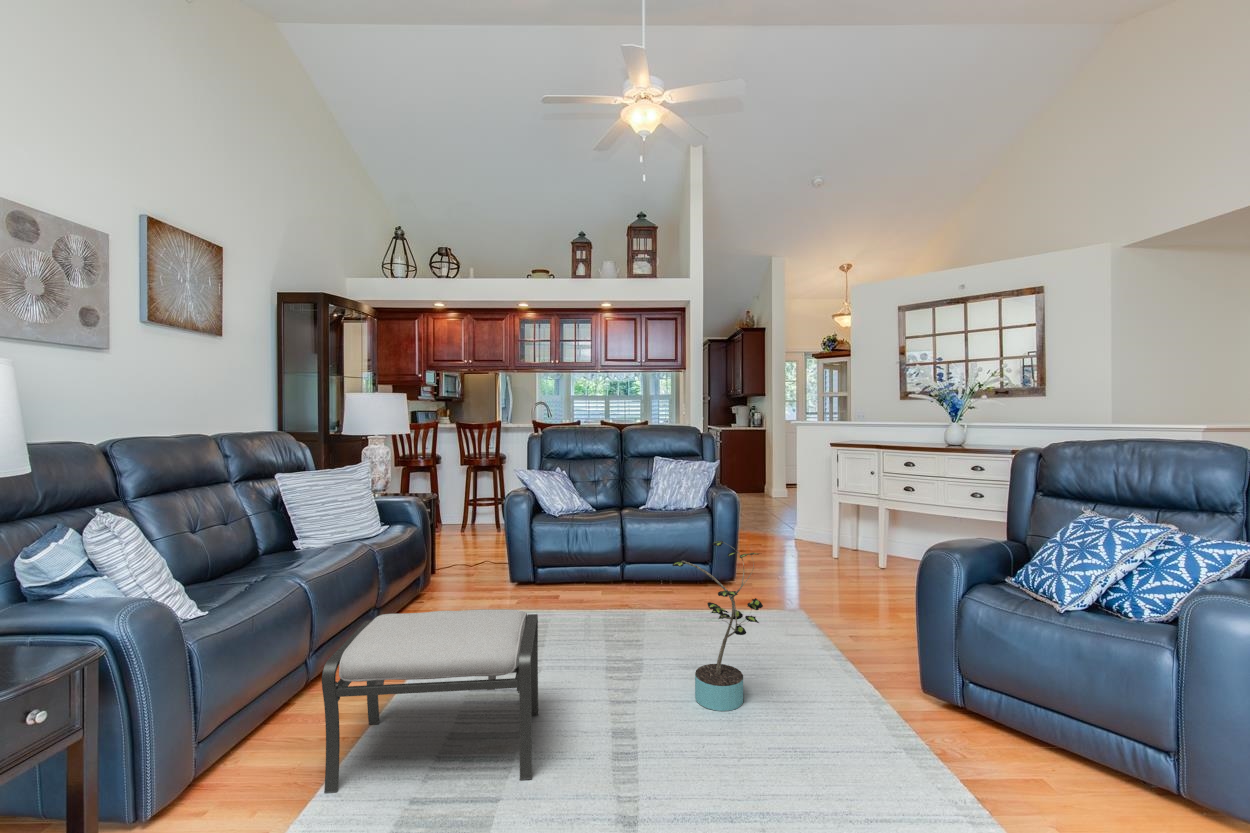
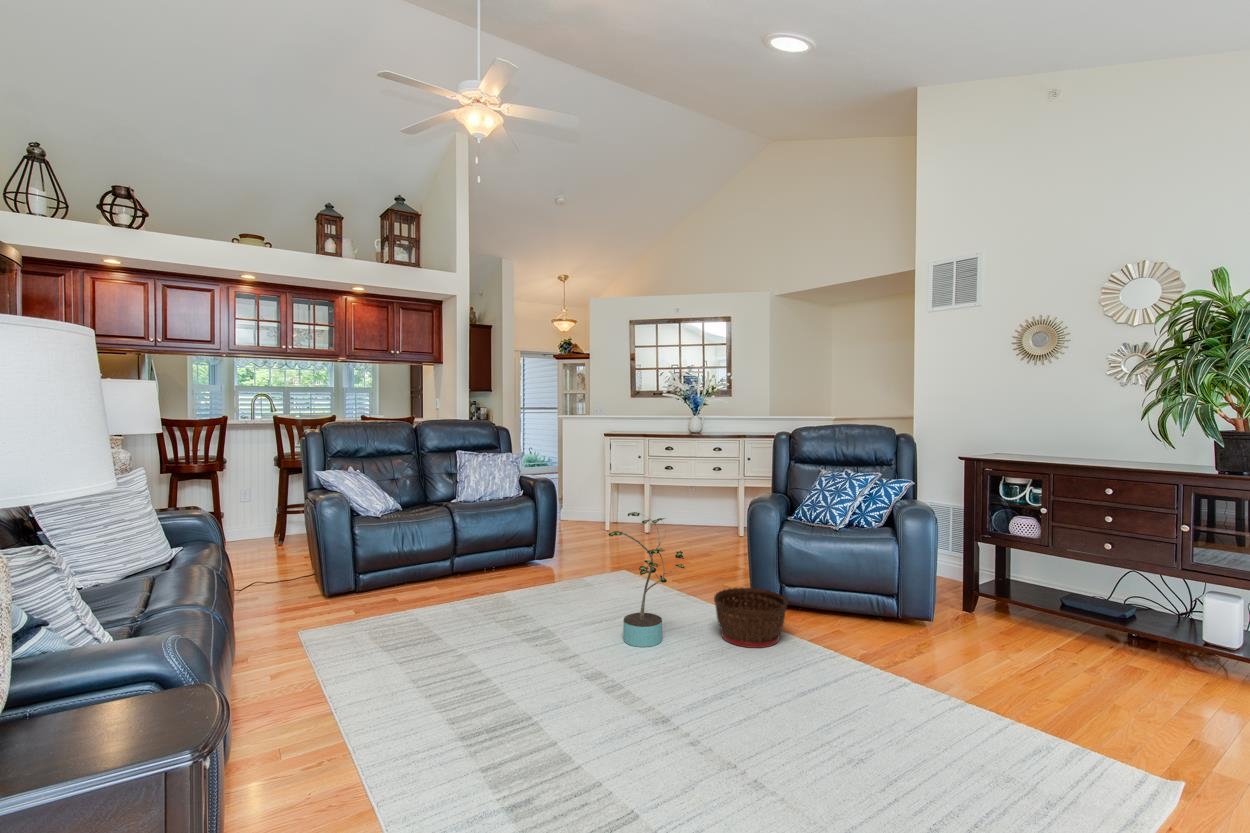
ottoman: present [322,609,538,793] -> none [361,593,581,801]
basket: none [807,662,918,764] -> present [714,587,787,648]

